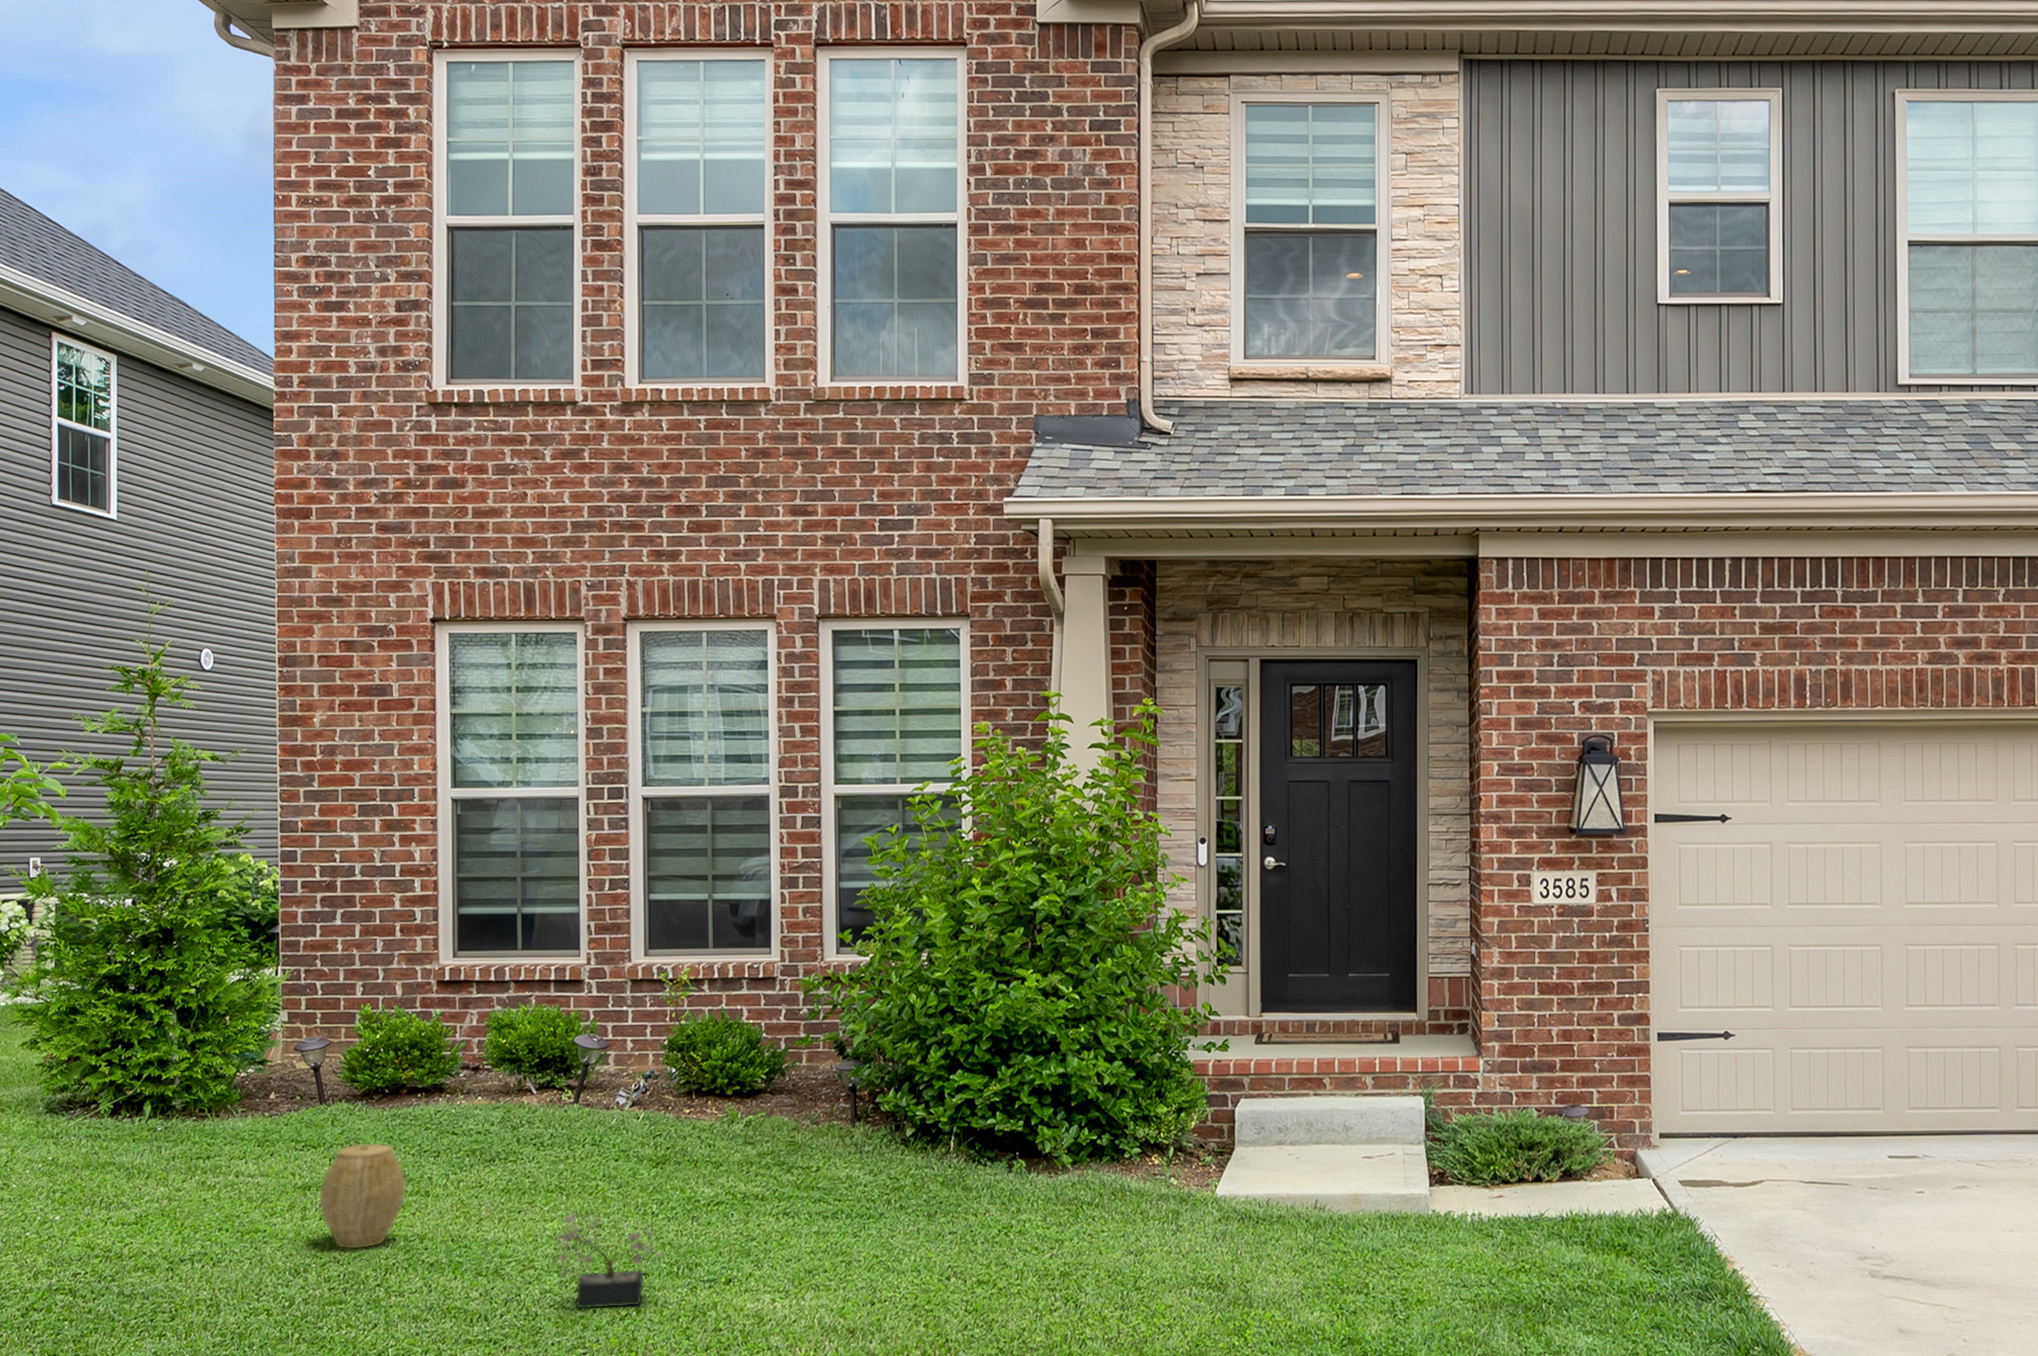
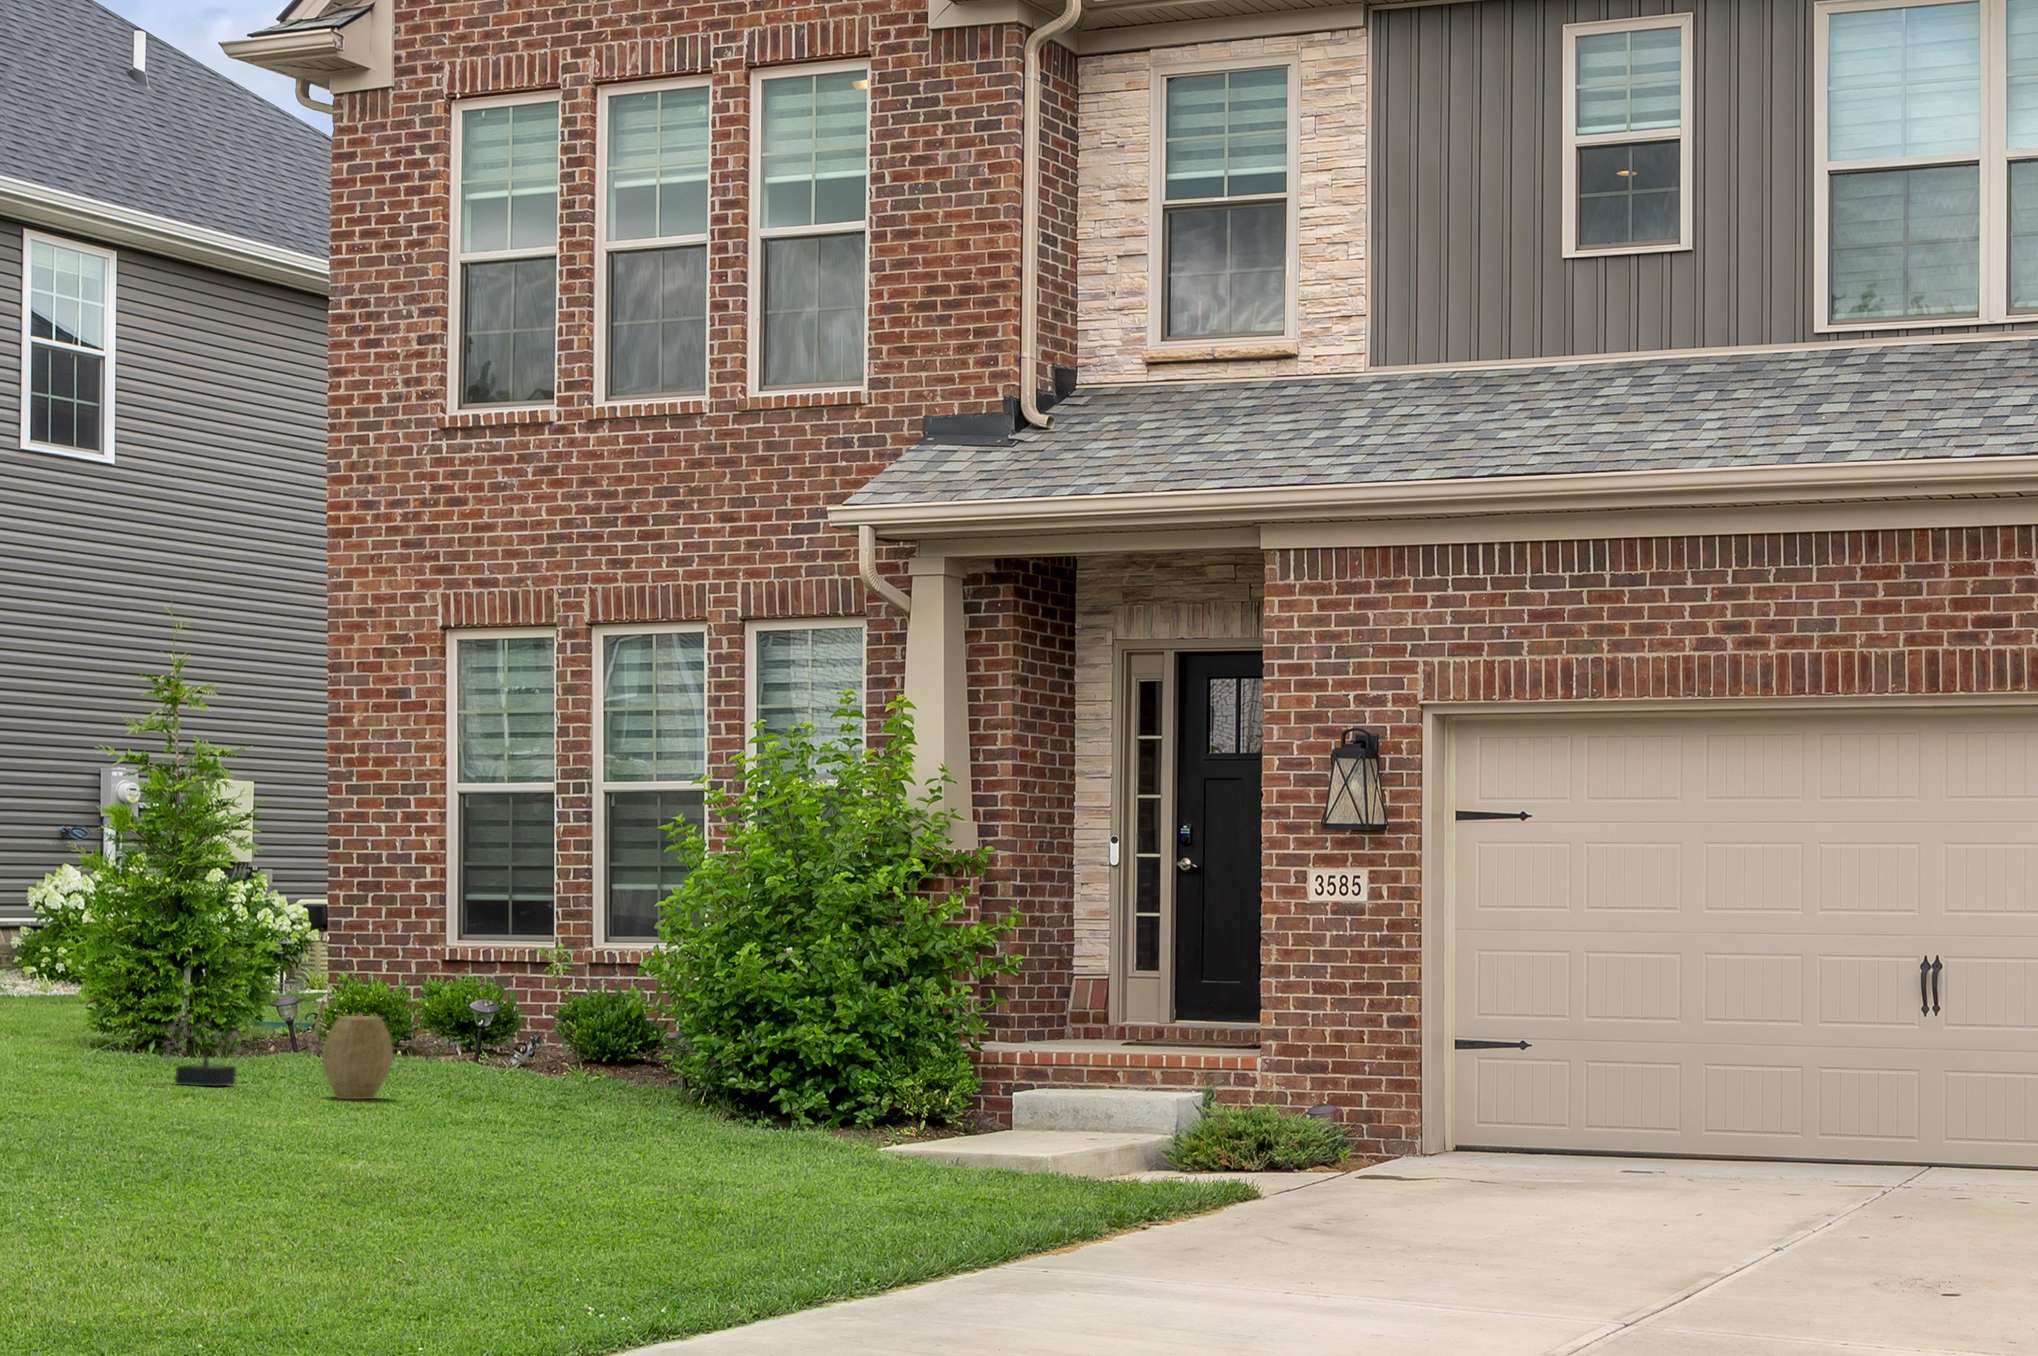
woven basket: present [320,1144,405,1248] -> present [322,1013,393,1099]

